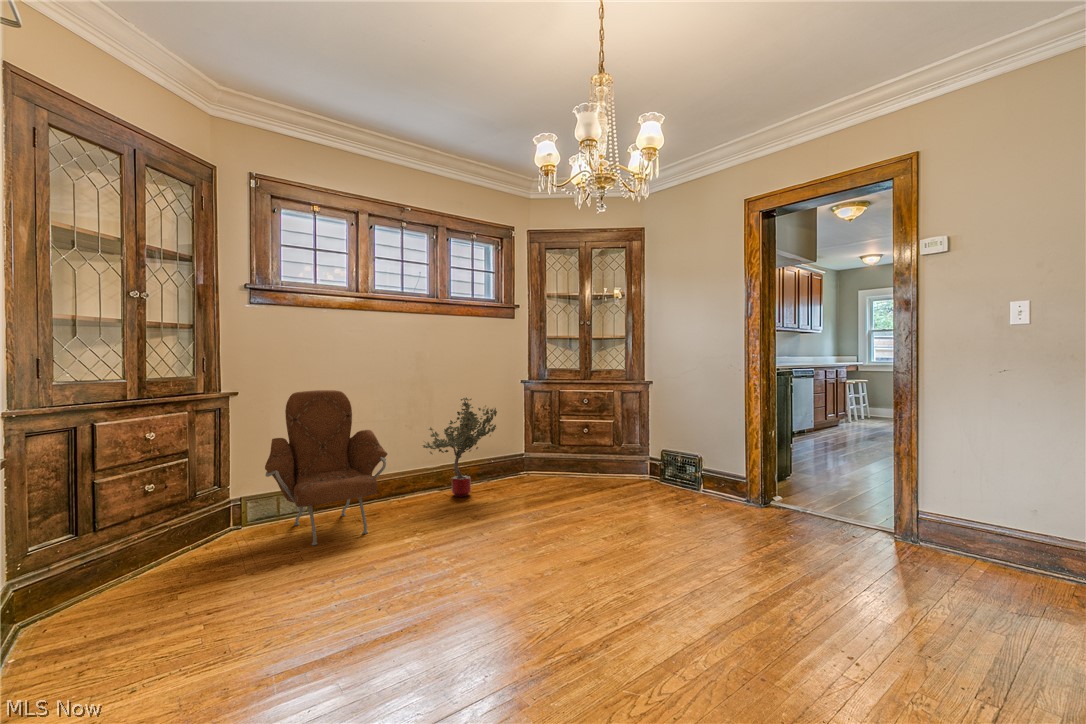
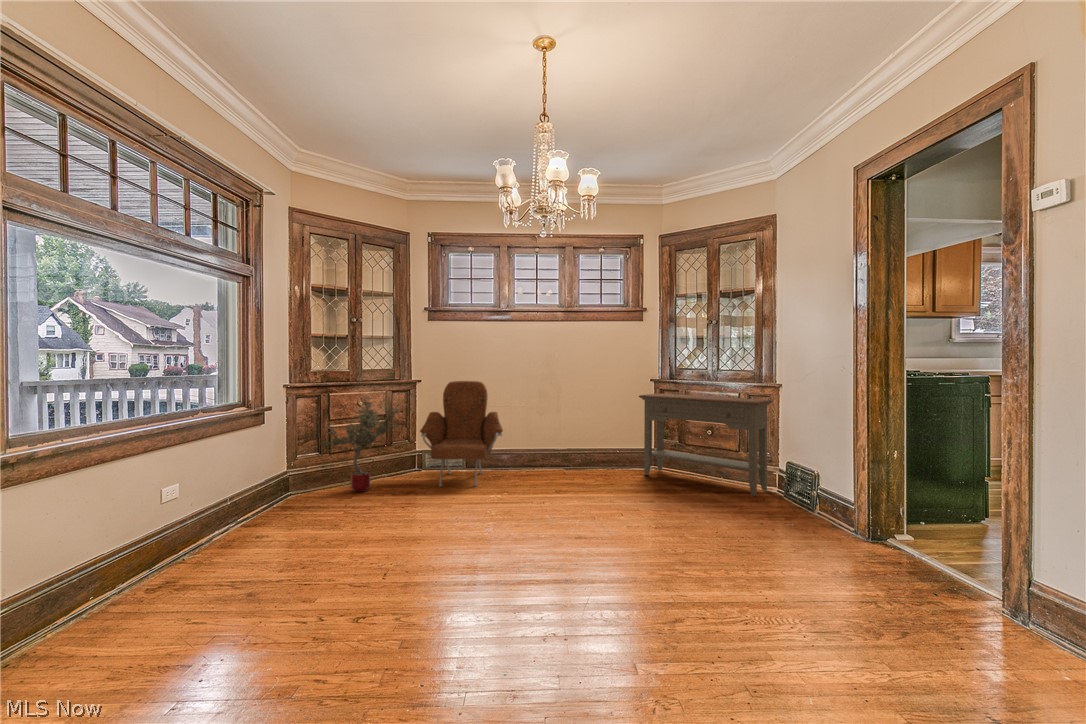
console table: none [524,395,650,485] -> present [639,394,772,496]
potted tree: present [422,398,497,497] -> present [320,396,398,492]

